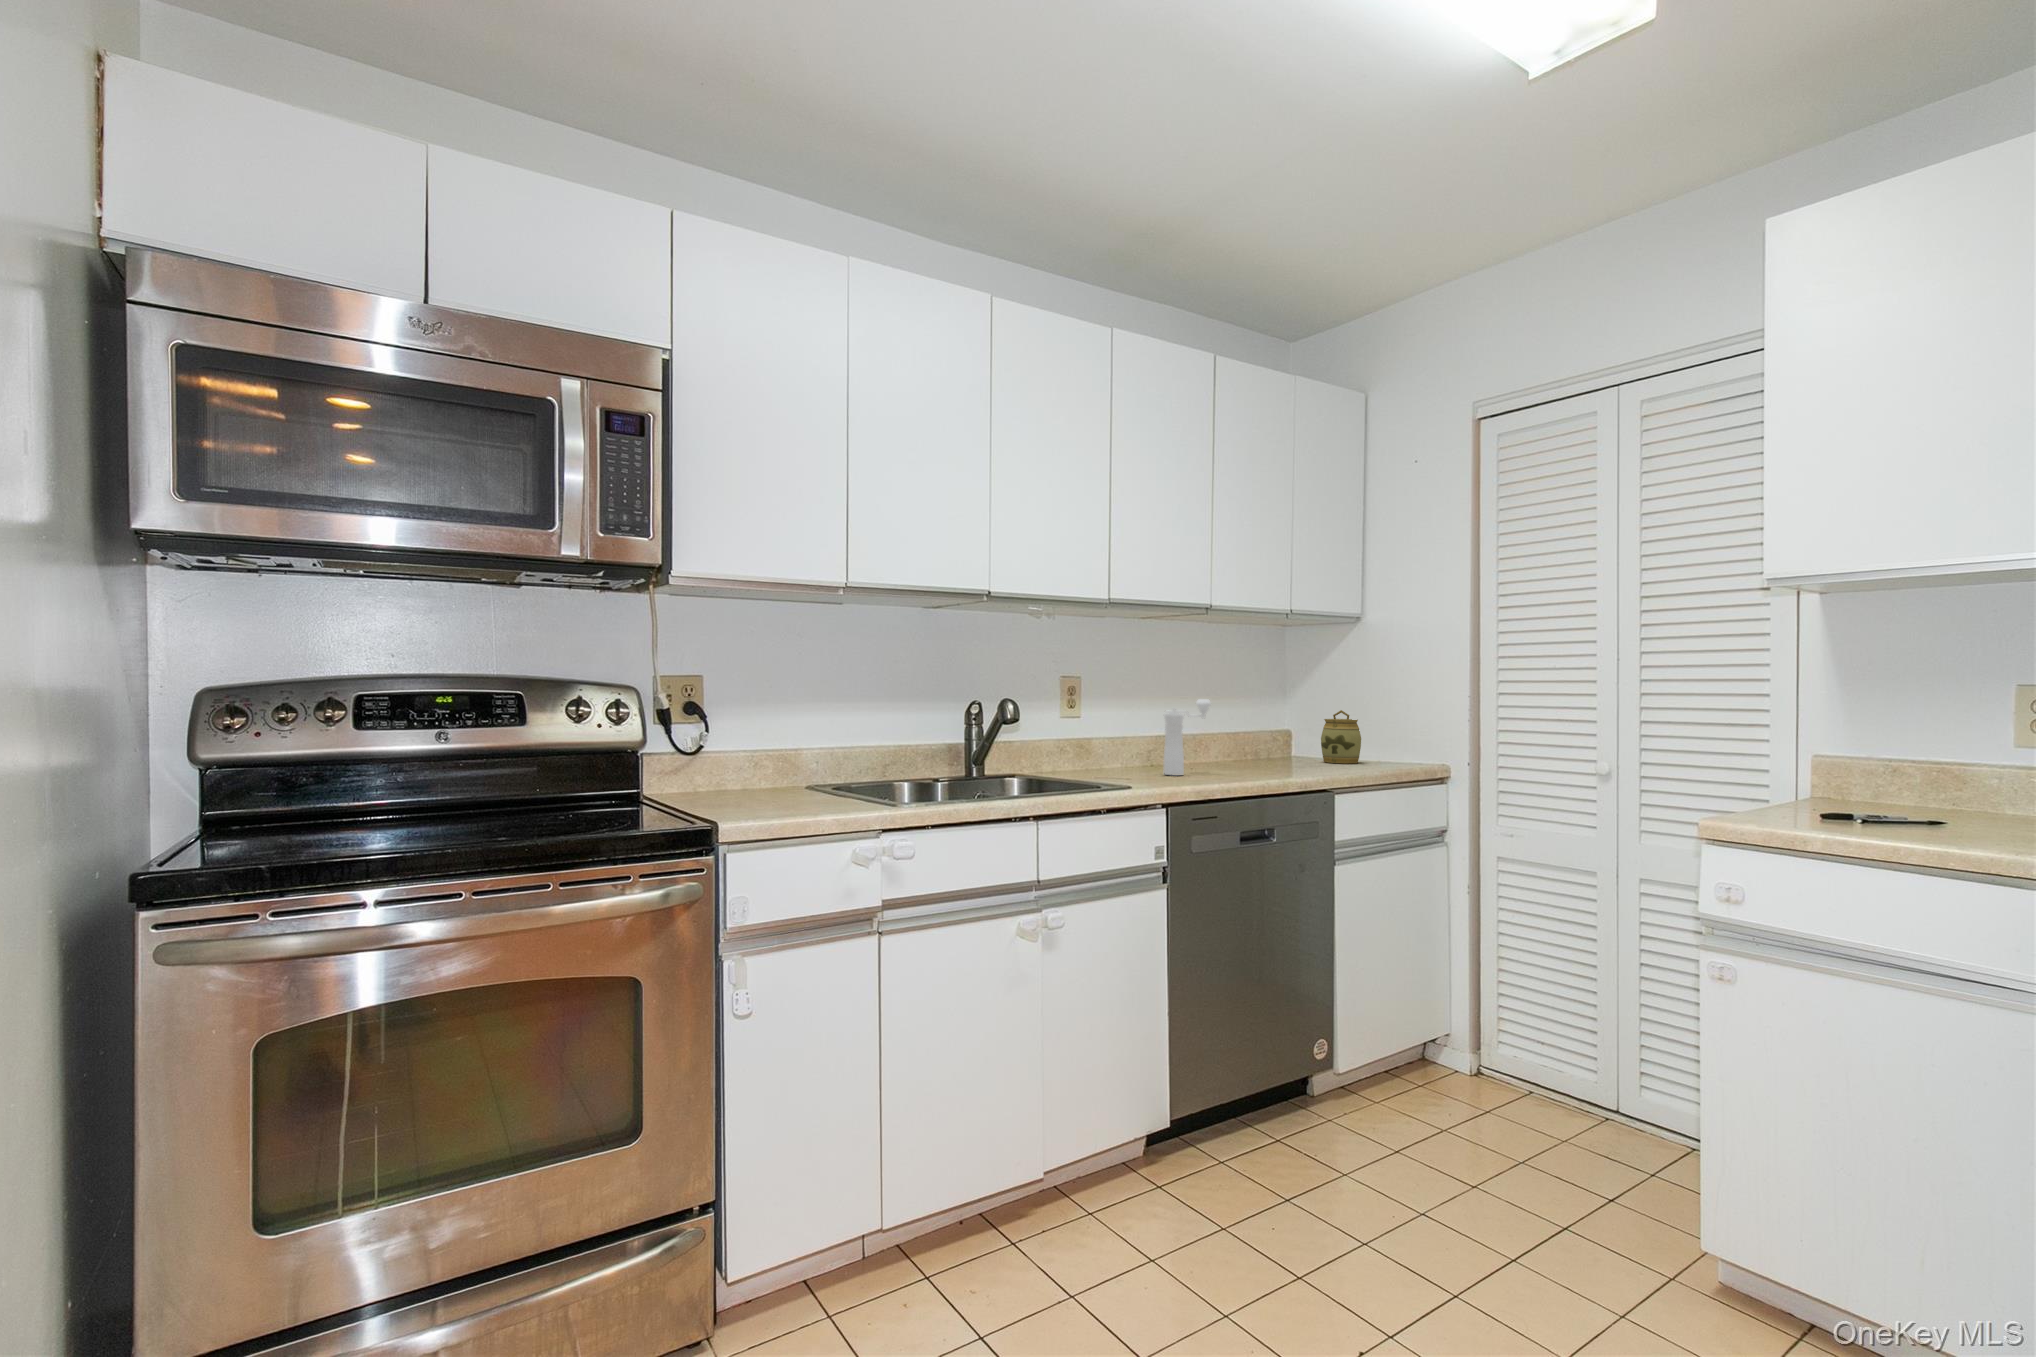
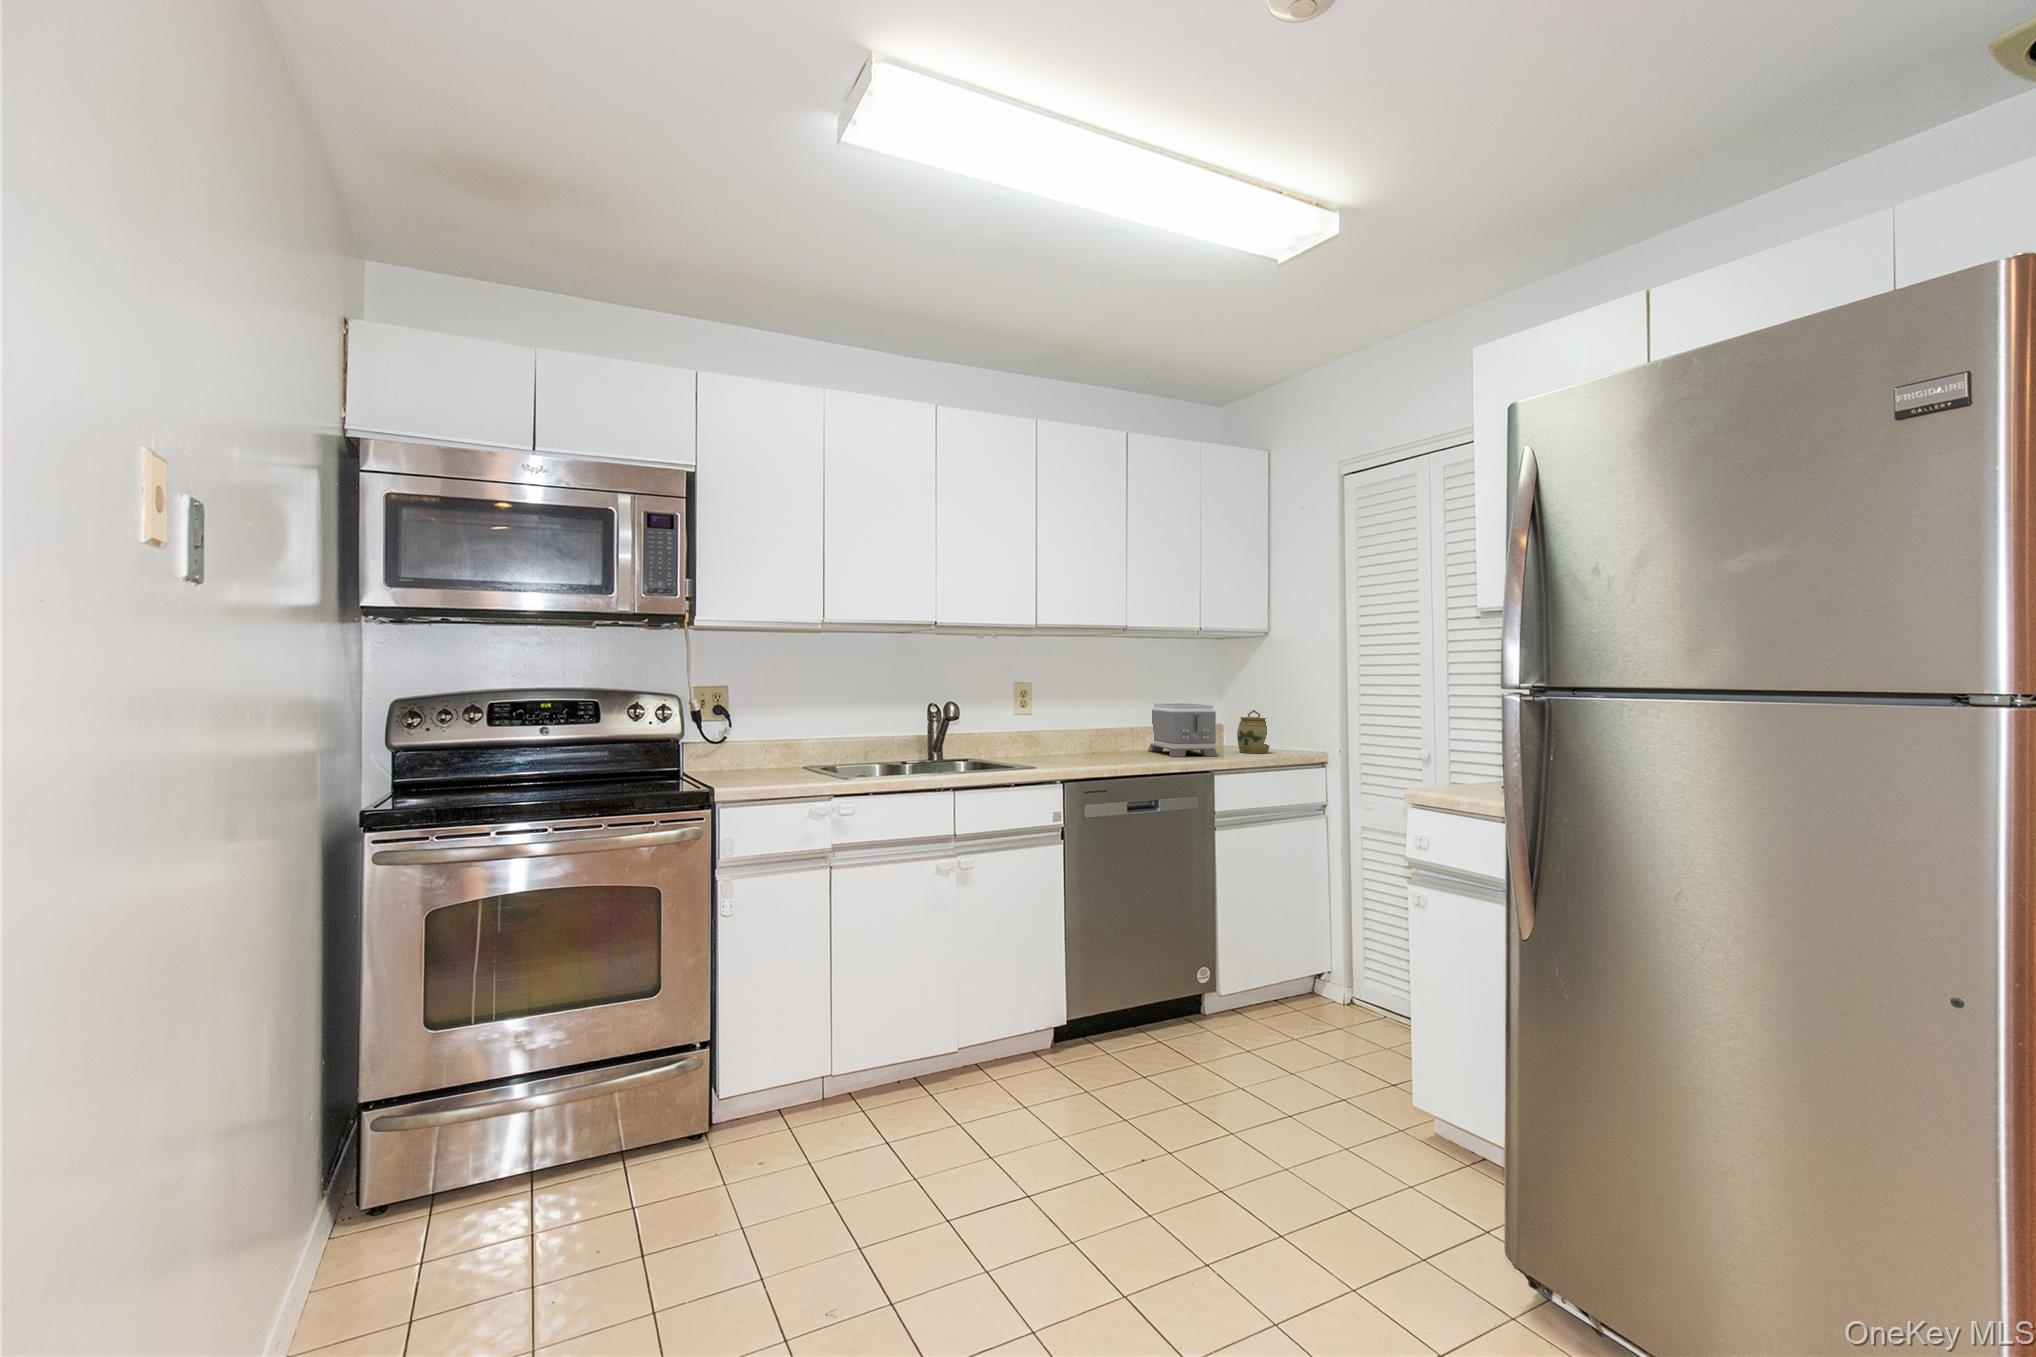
pepper mill: present [1164,699,1211,775] -> none [1087,702,1127,761]
toaster: none [1210,702,1311,769] -> present [1148,703,1218,757]

